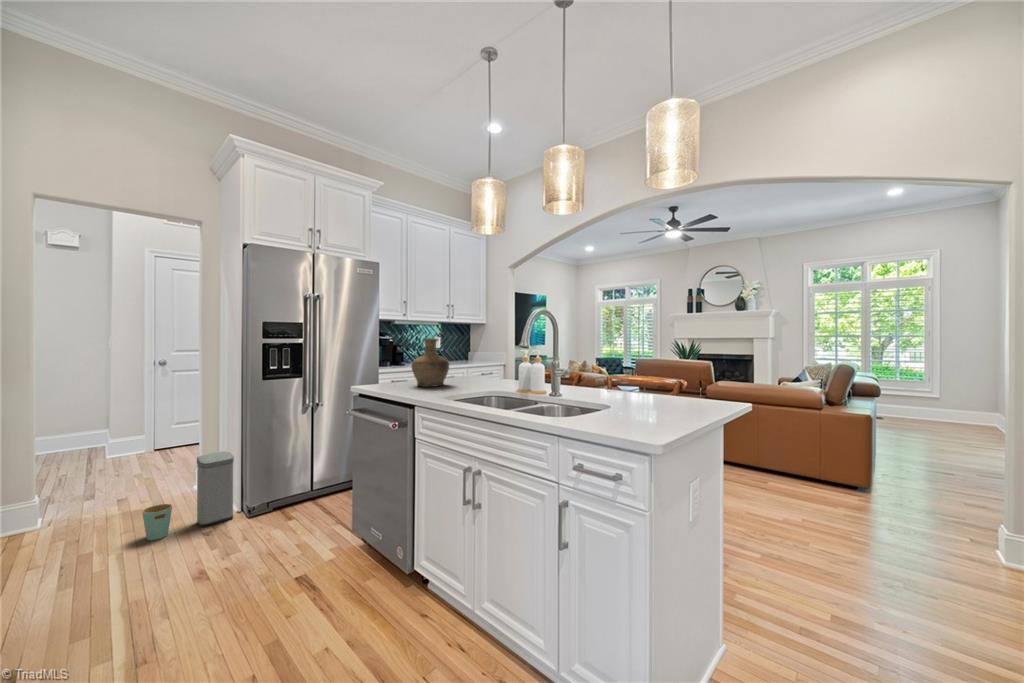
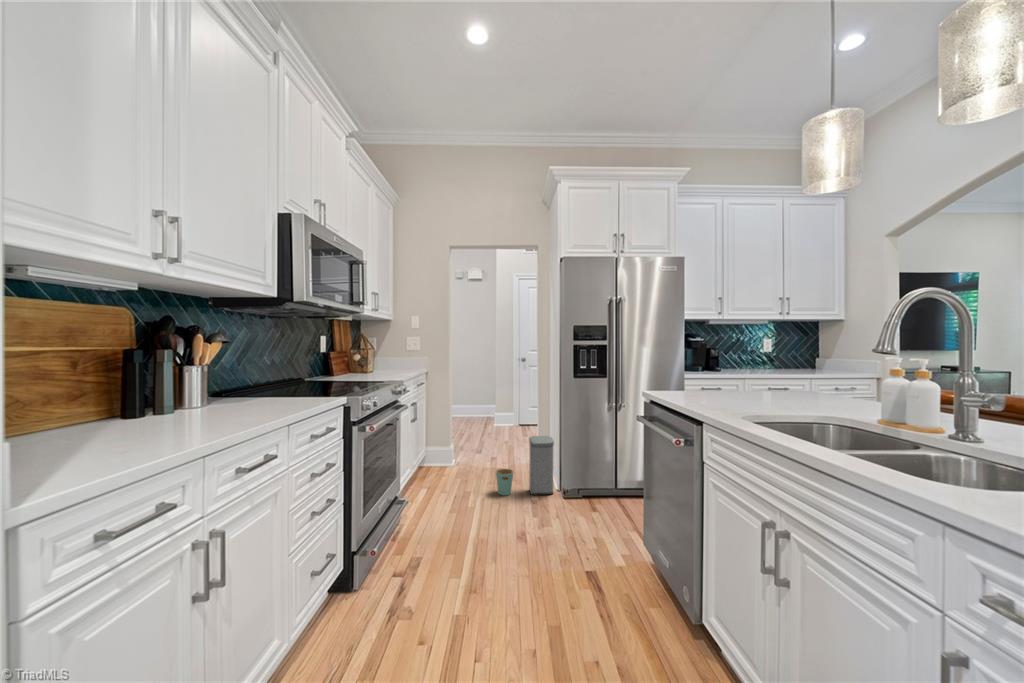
vase: present [412,338,449,387] -> none [711,340,763,400]

